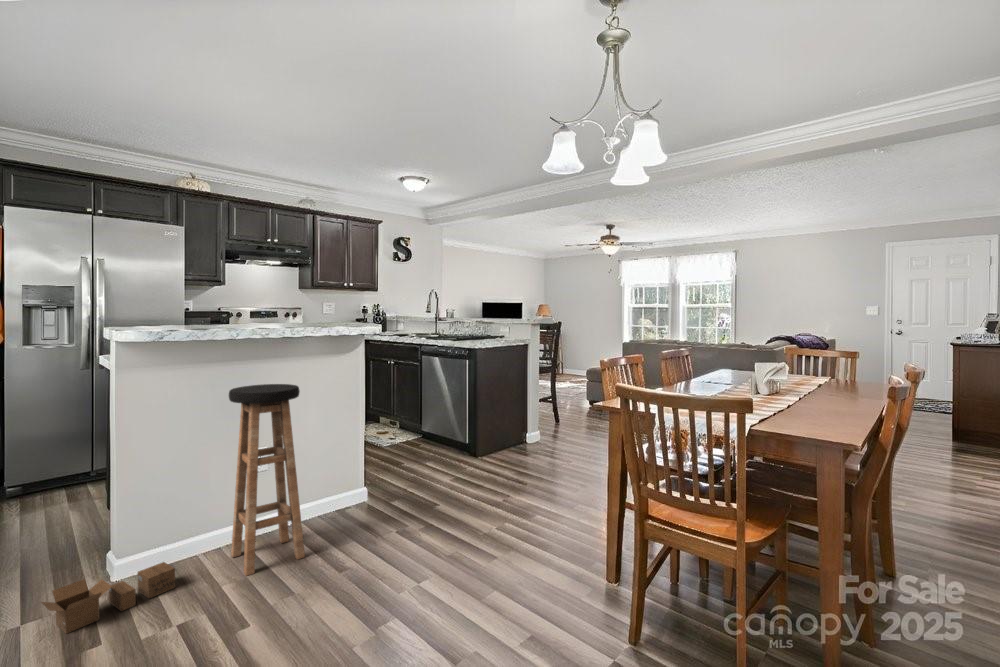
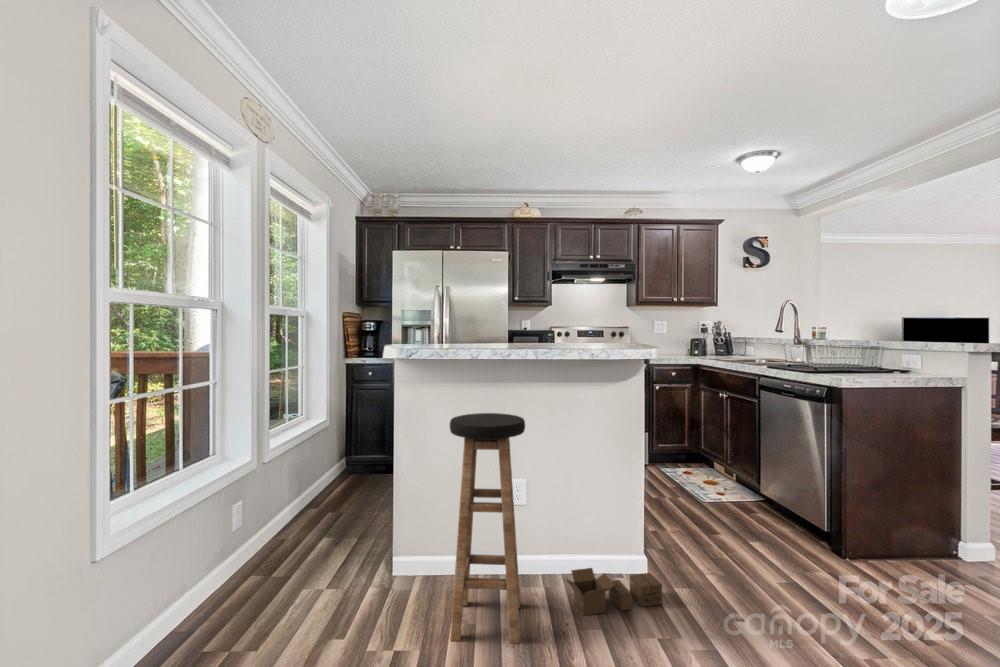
cardboard box: present [41,562,175,634] -> present [566,568,662,615]

